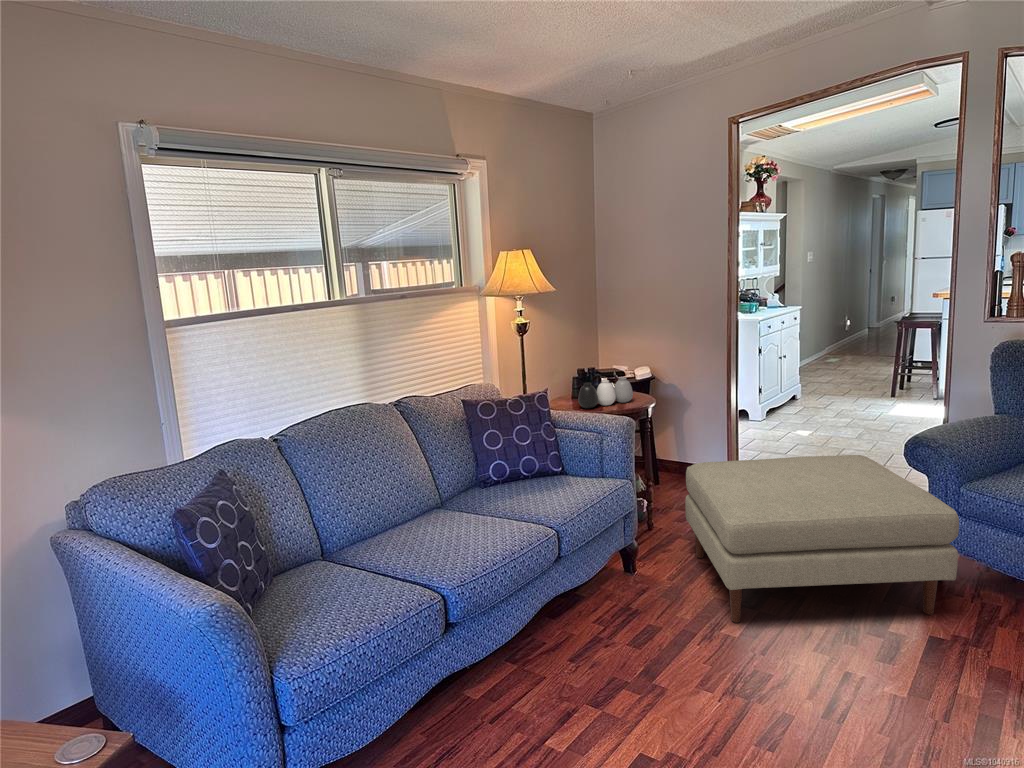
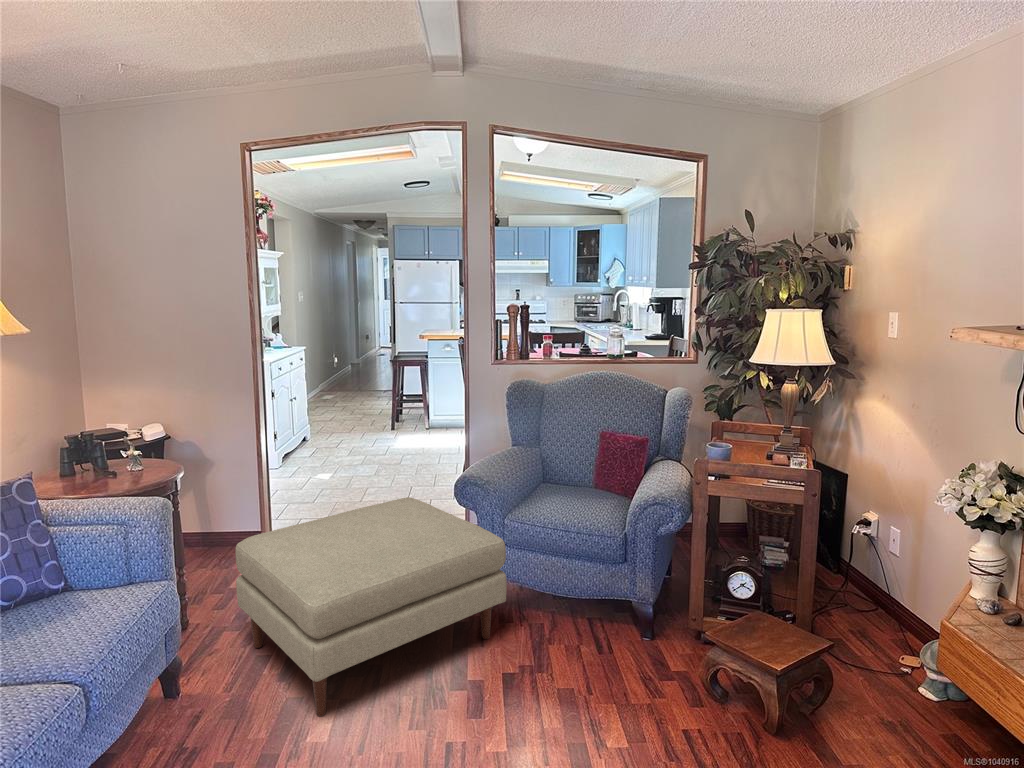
vase: present [578,378,633,408] -> none [73,443,153,491]

